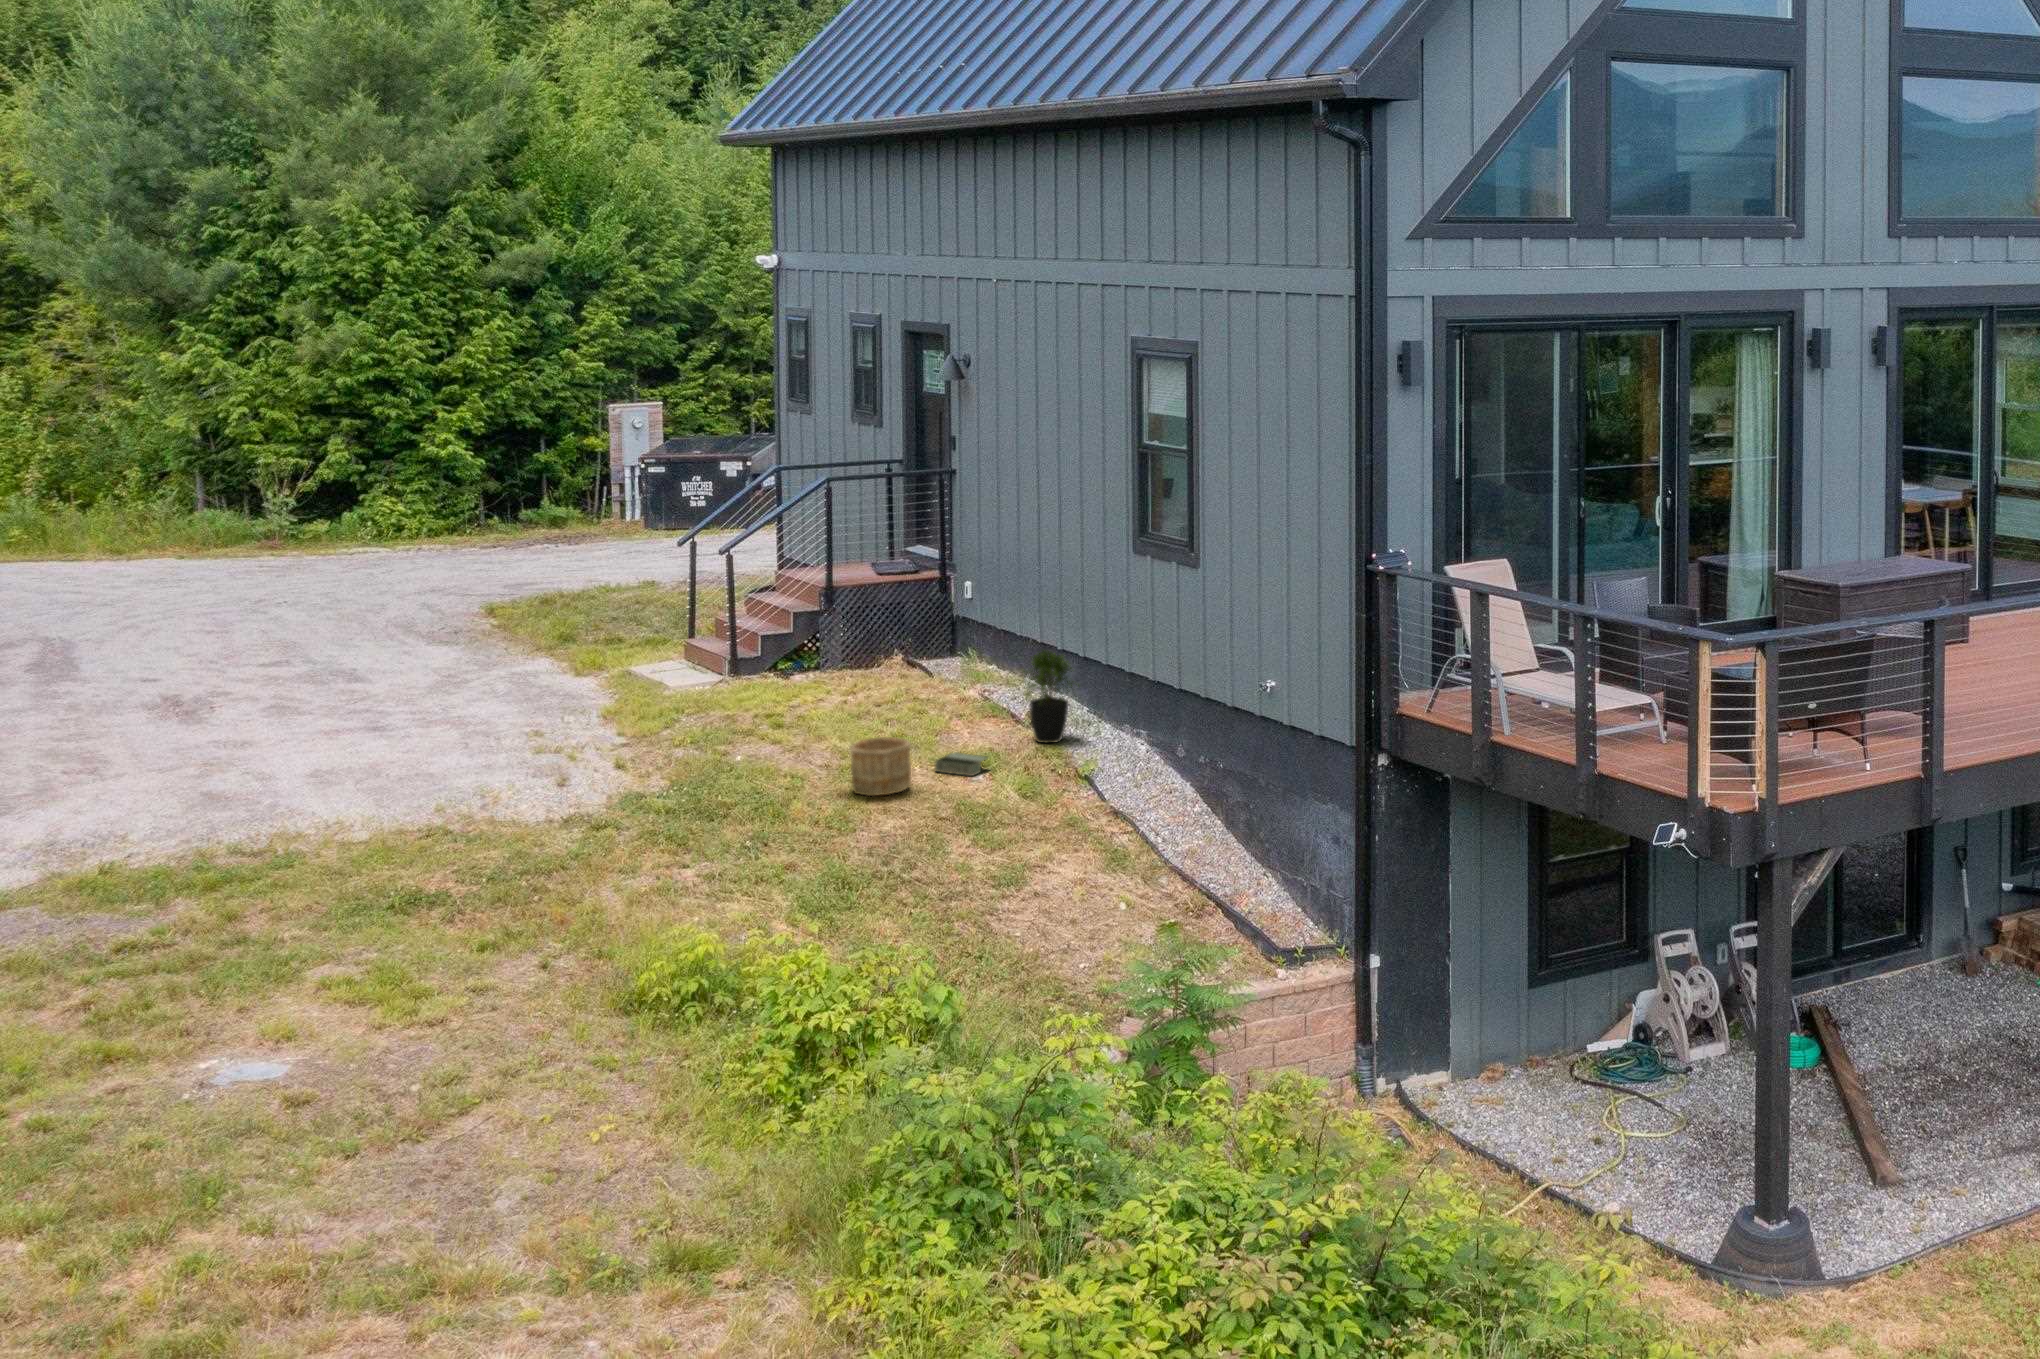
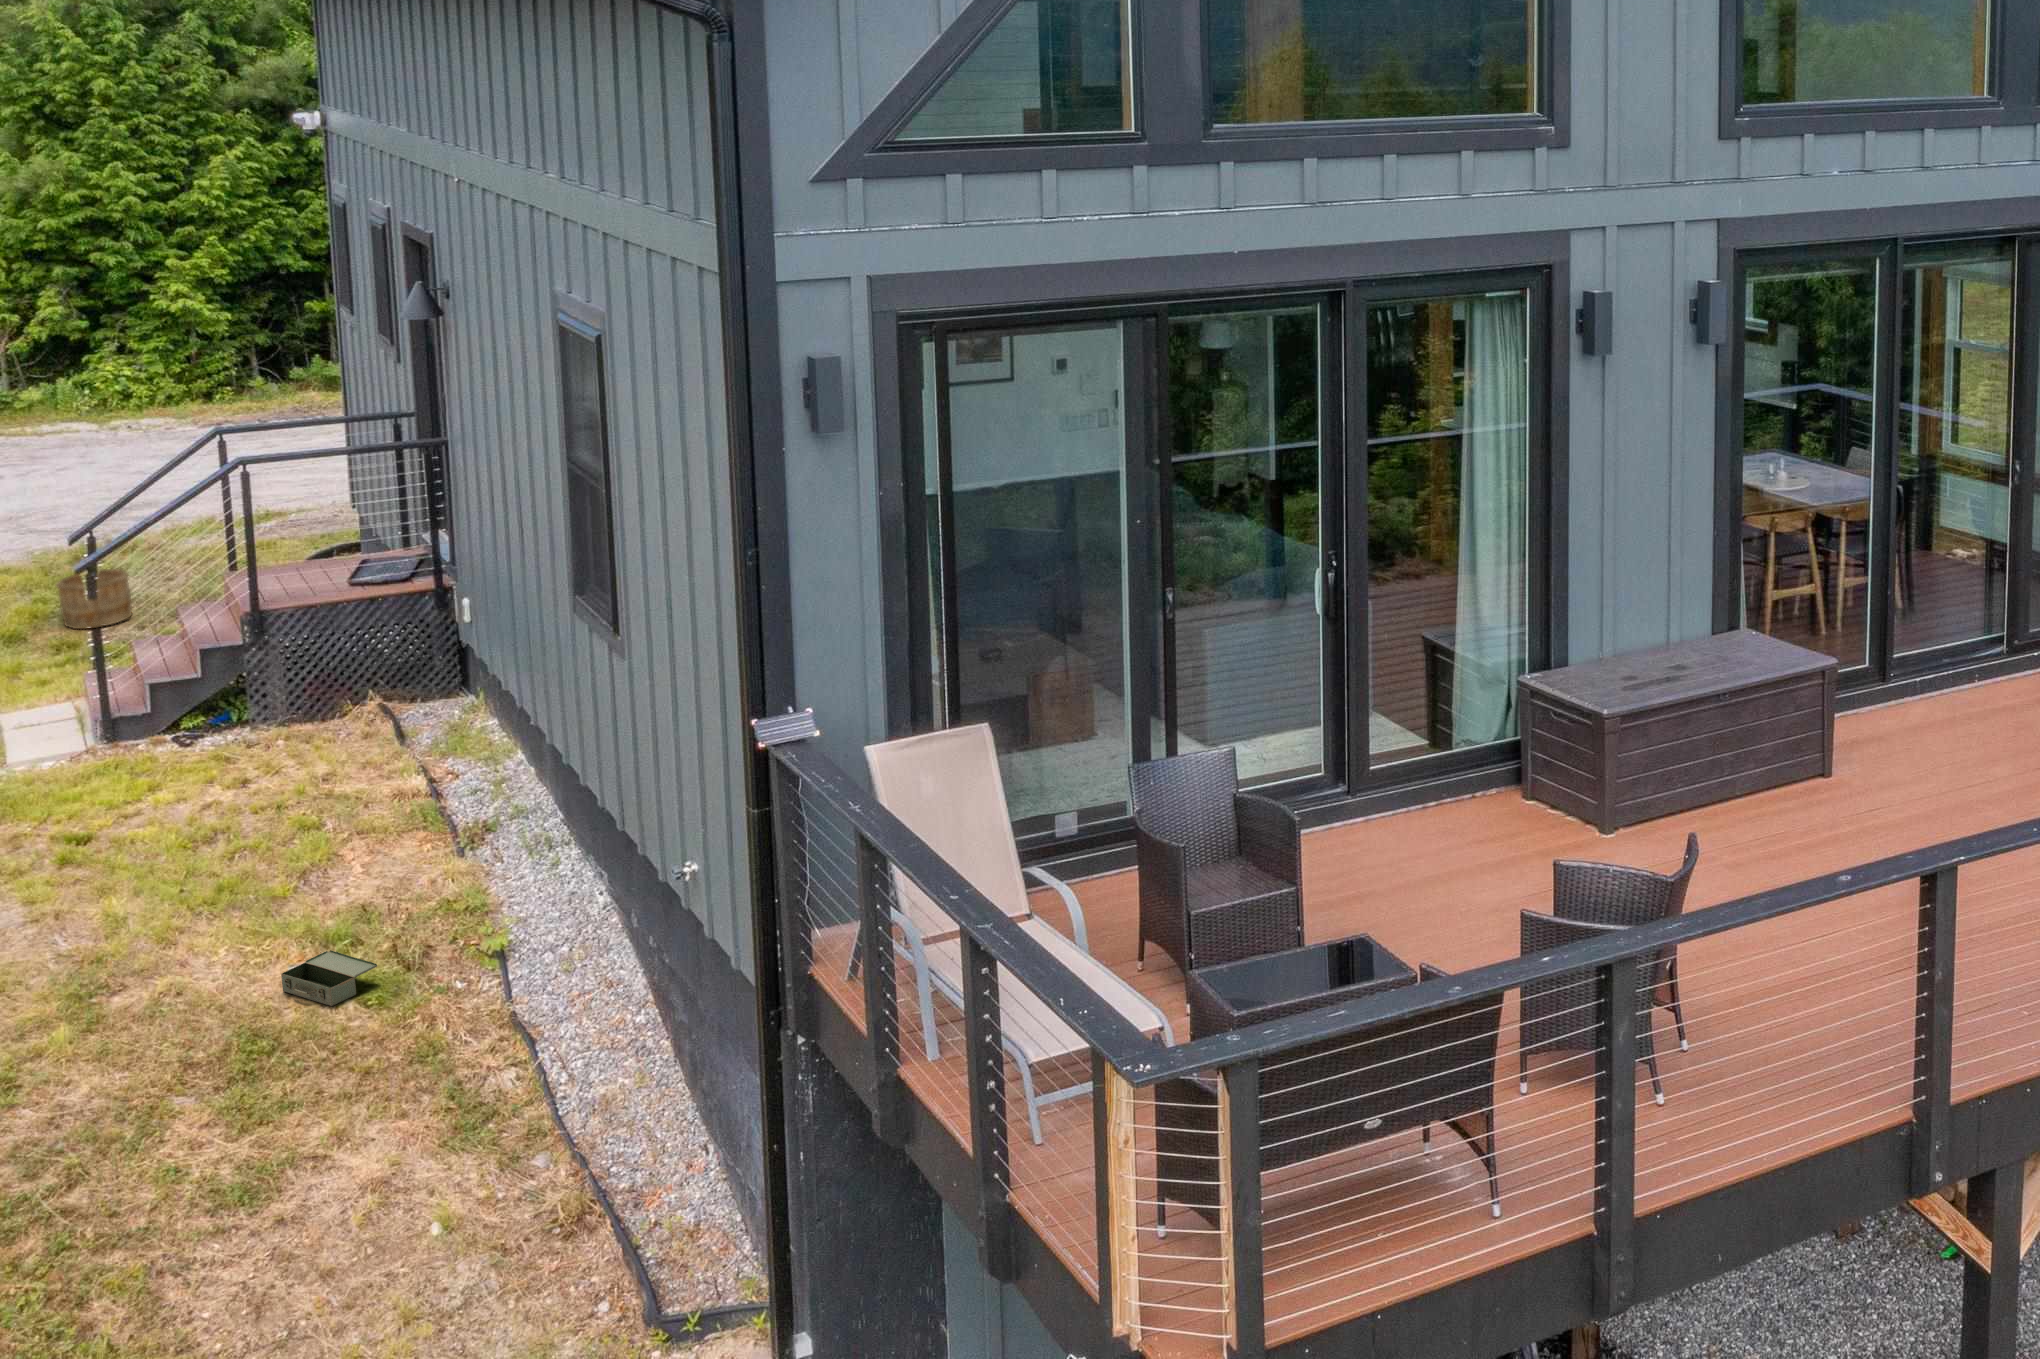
potted plant: present [1023,650,1079,743] -> none [477,756,584,906]
wooden bucket: present [850,737,911,796] -> present [56,569,132,629]

